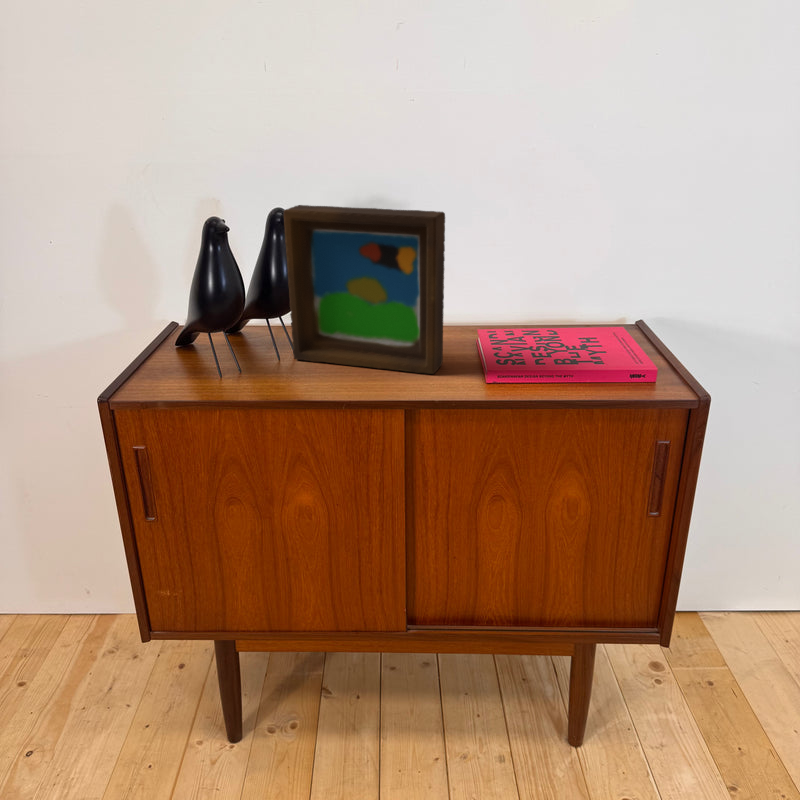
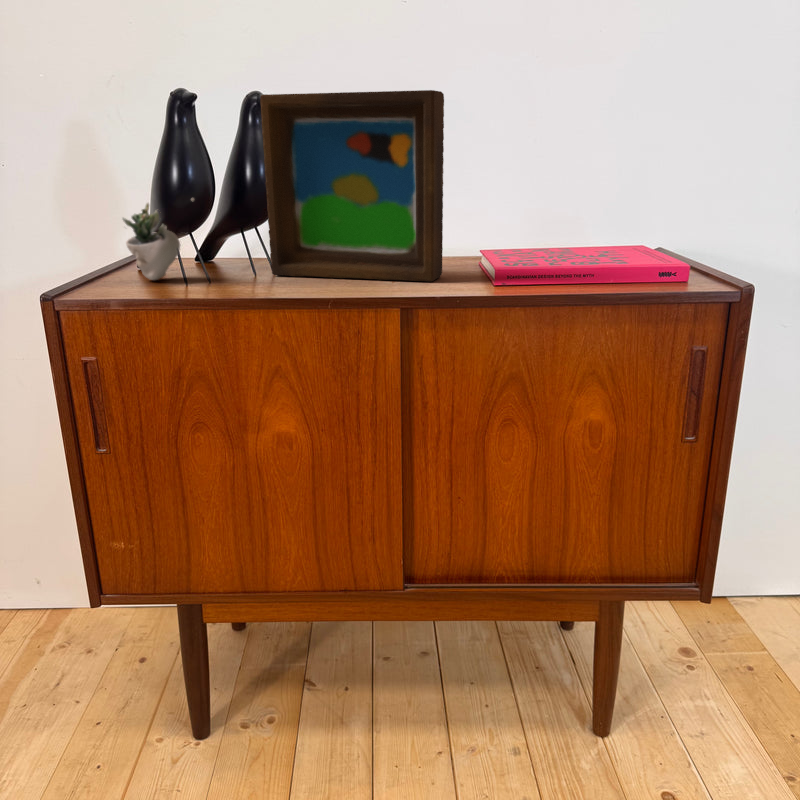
succulent plant: none [164,303,227,368] -> present [122,198,194,280]

